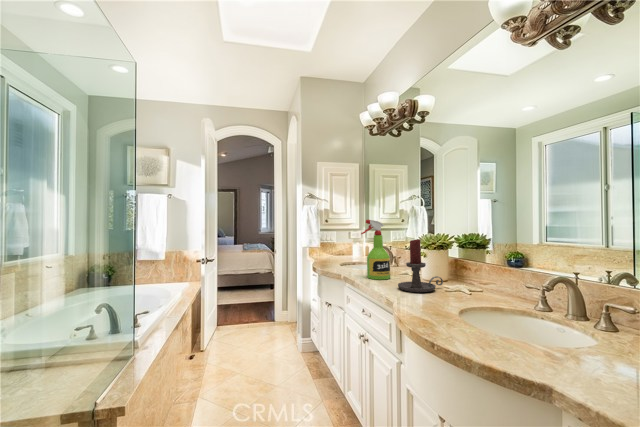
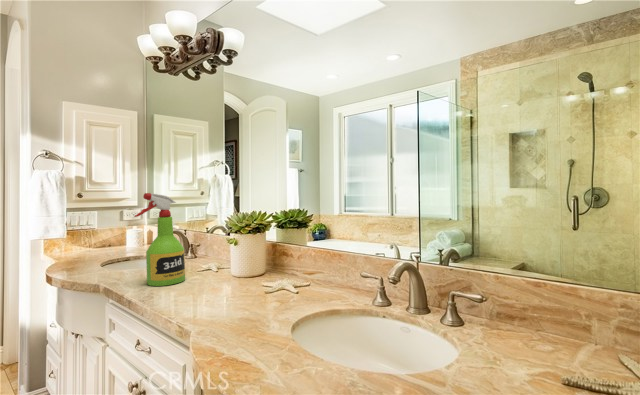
candle holder: present [398,239,443,292] -> none [197,222,261,302]

